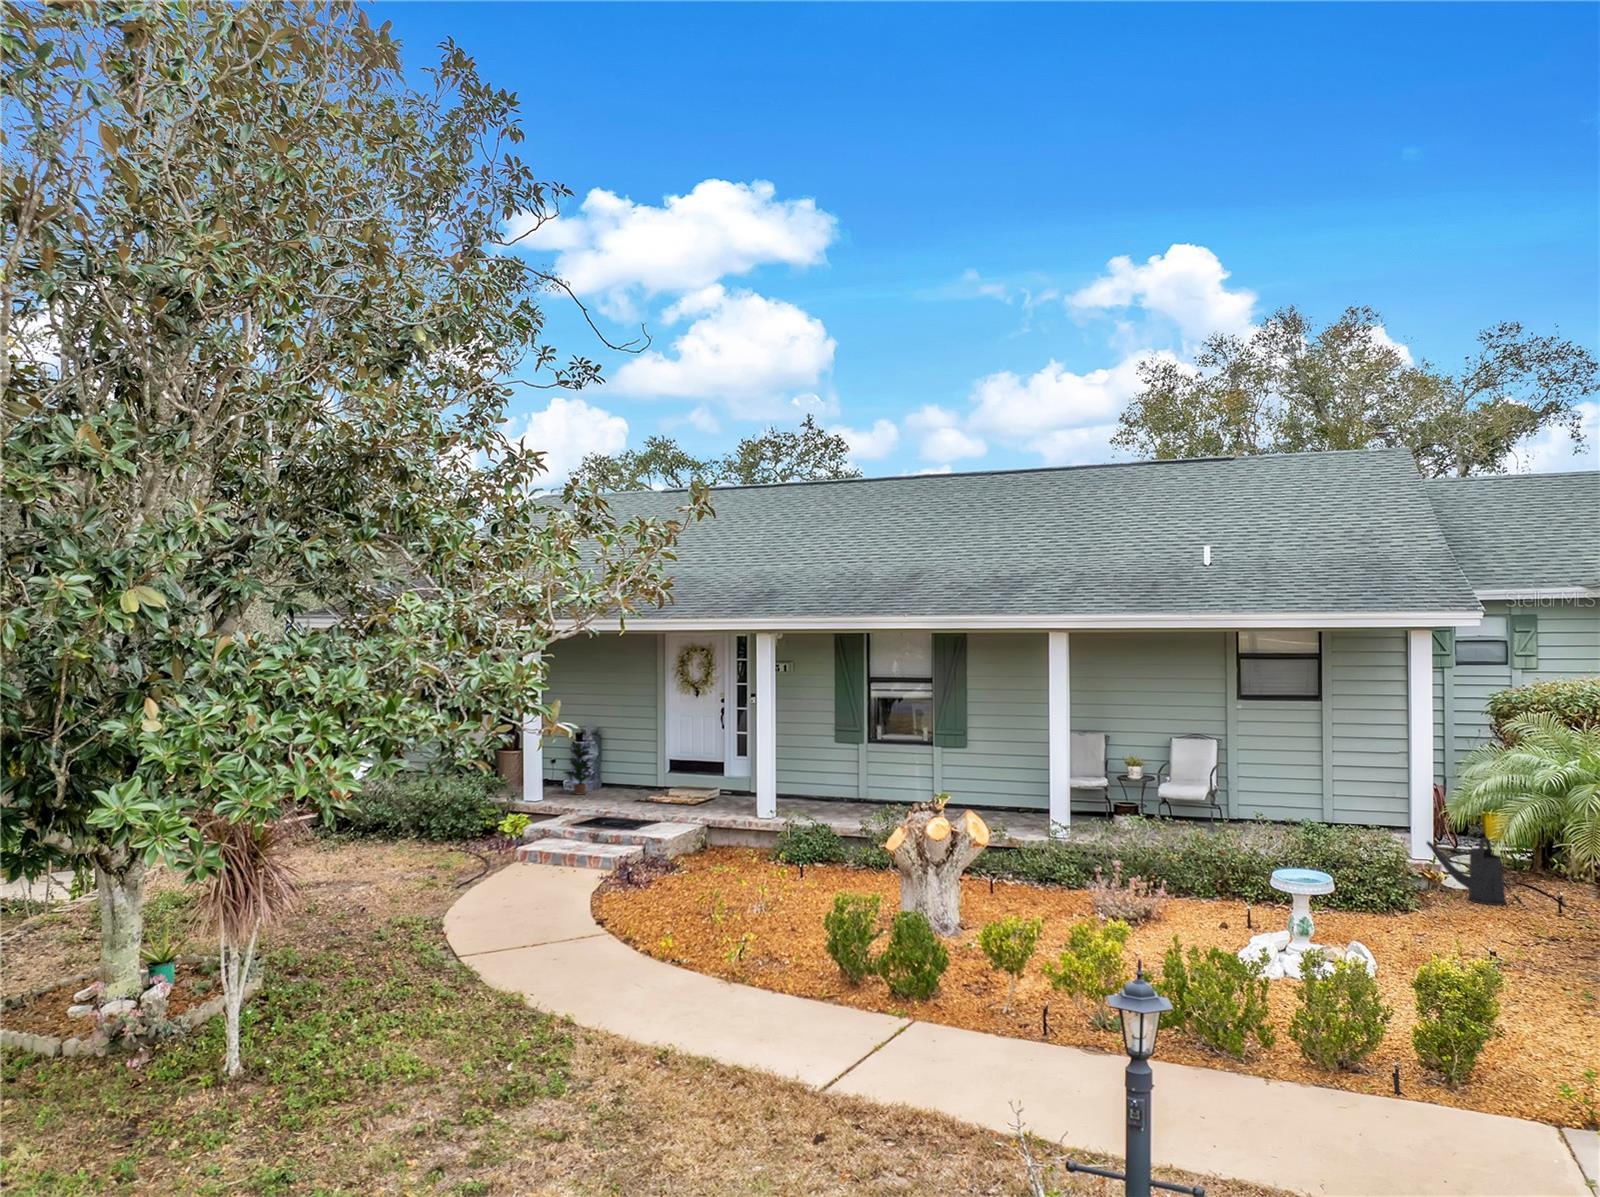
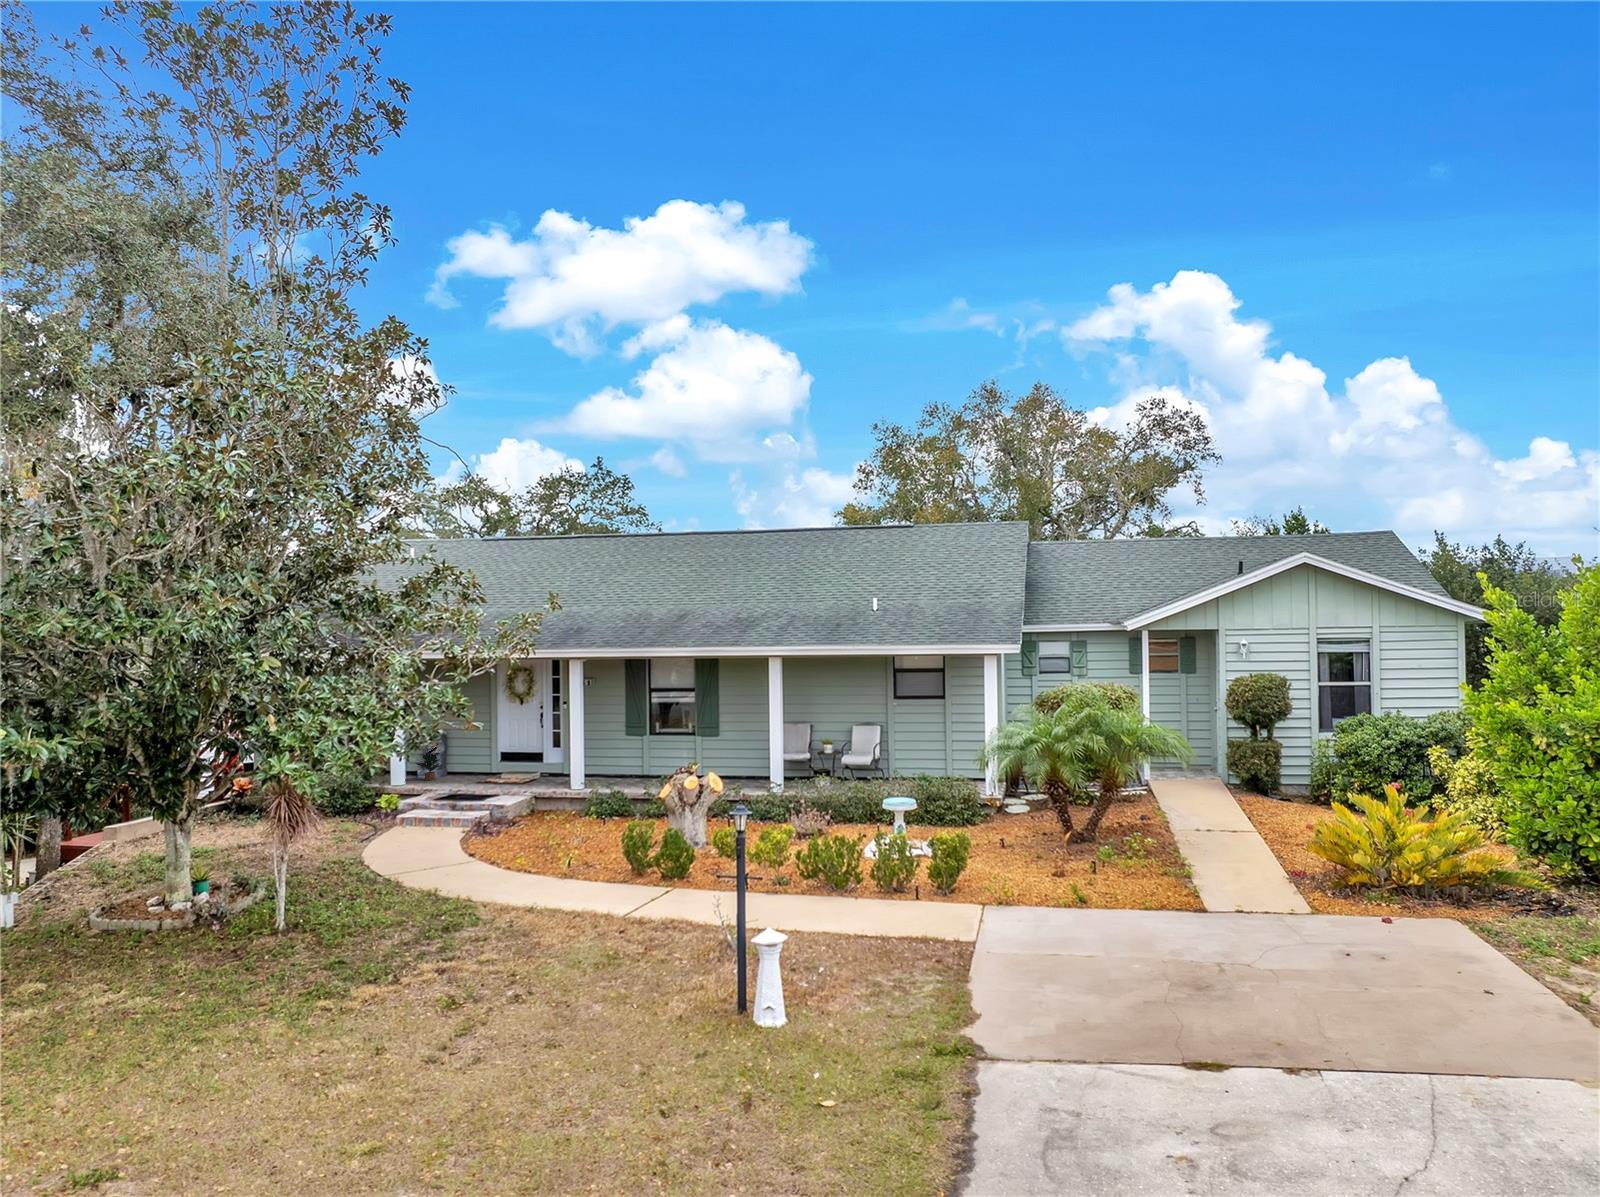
watering can: present [1426,837,1517,905] -> none [985,778,1028,817]

